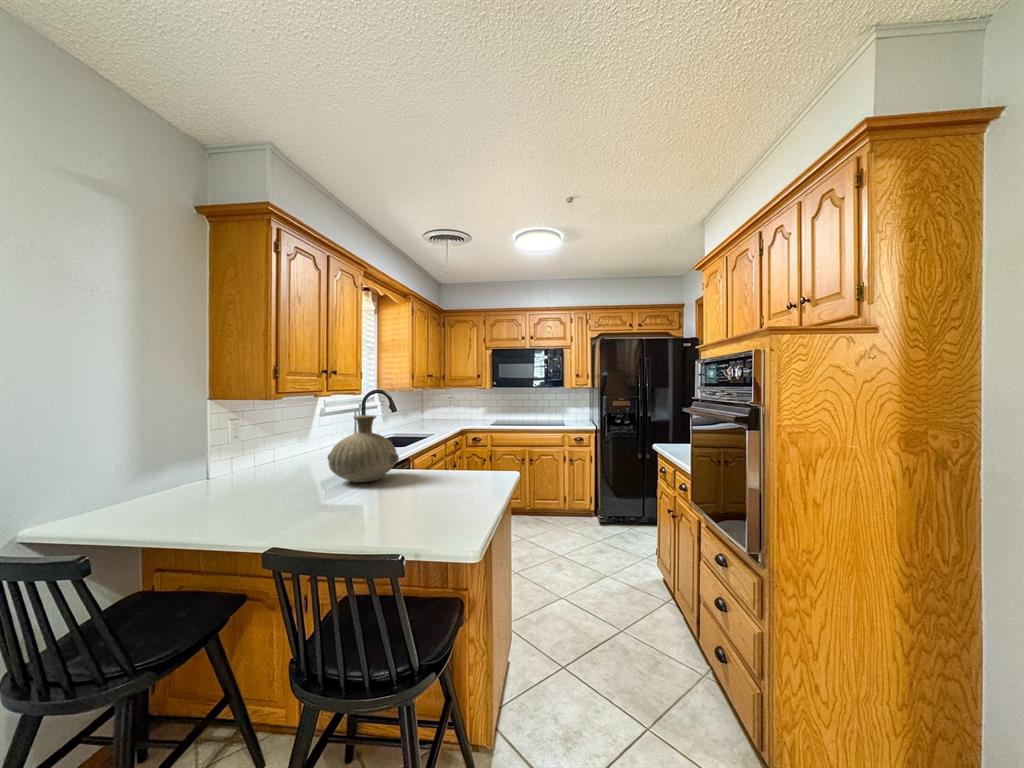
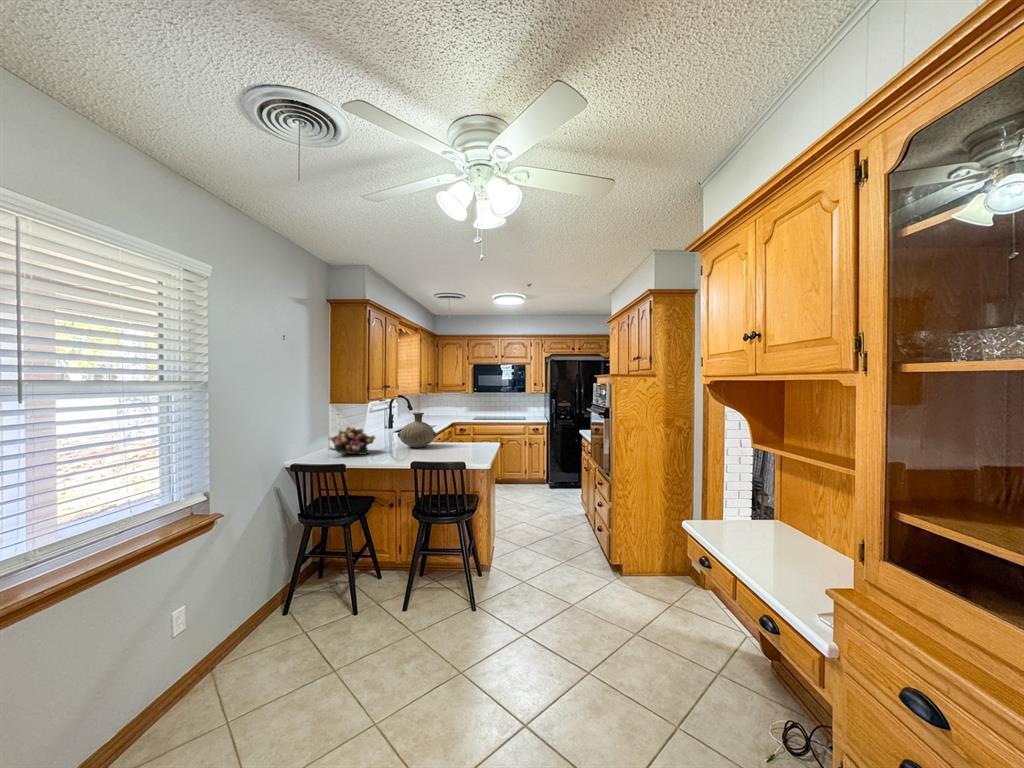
flower arrangement: none [153,442,271,502] -> present [328,426,375,454]

